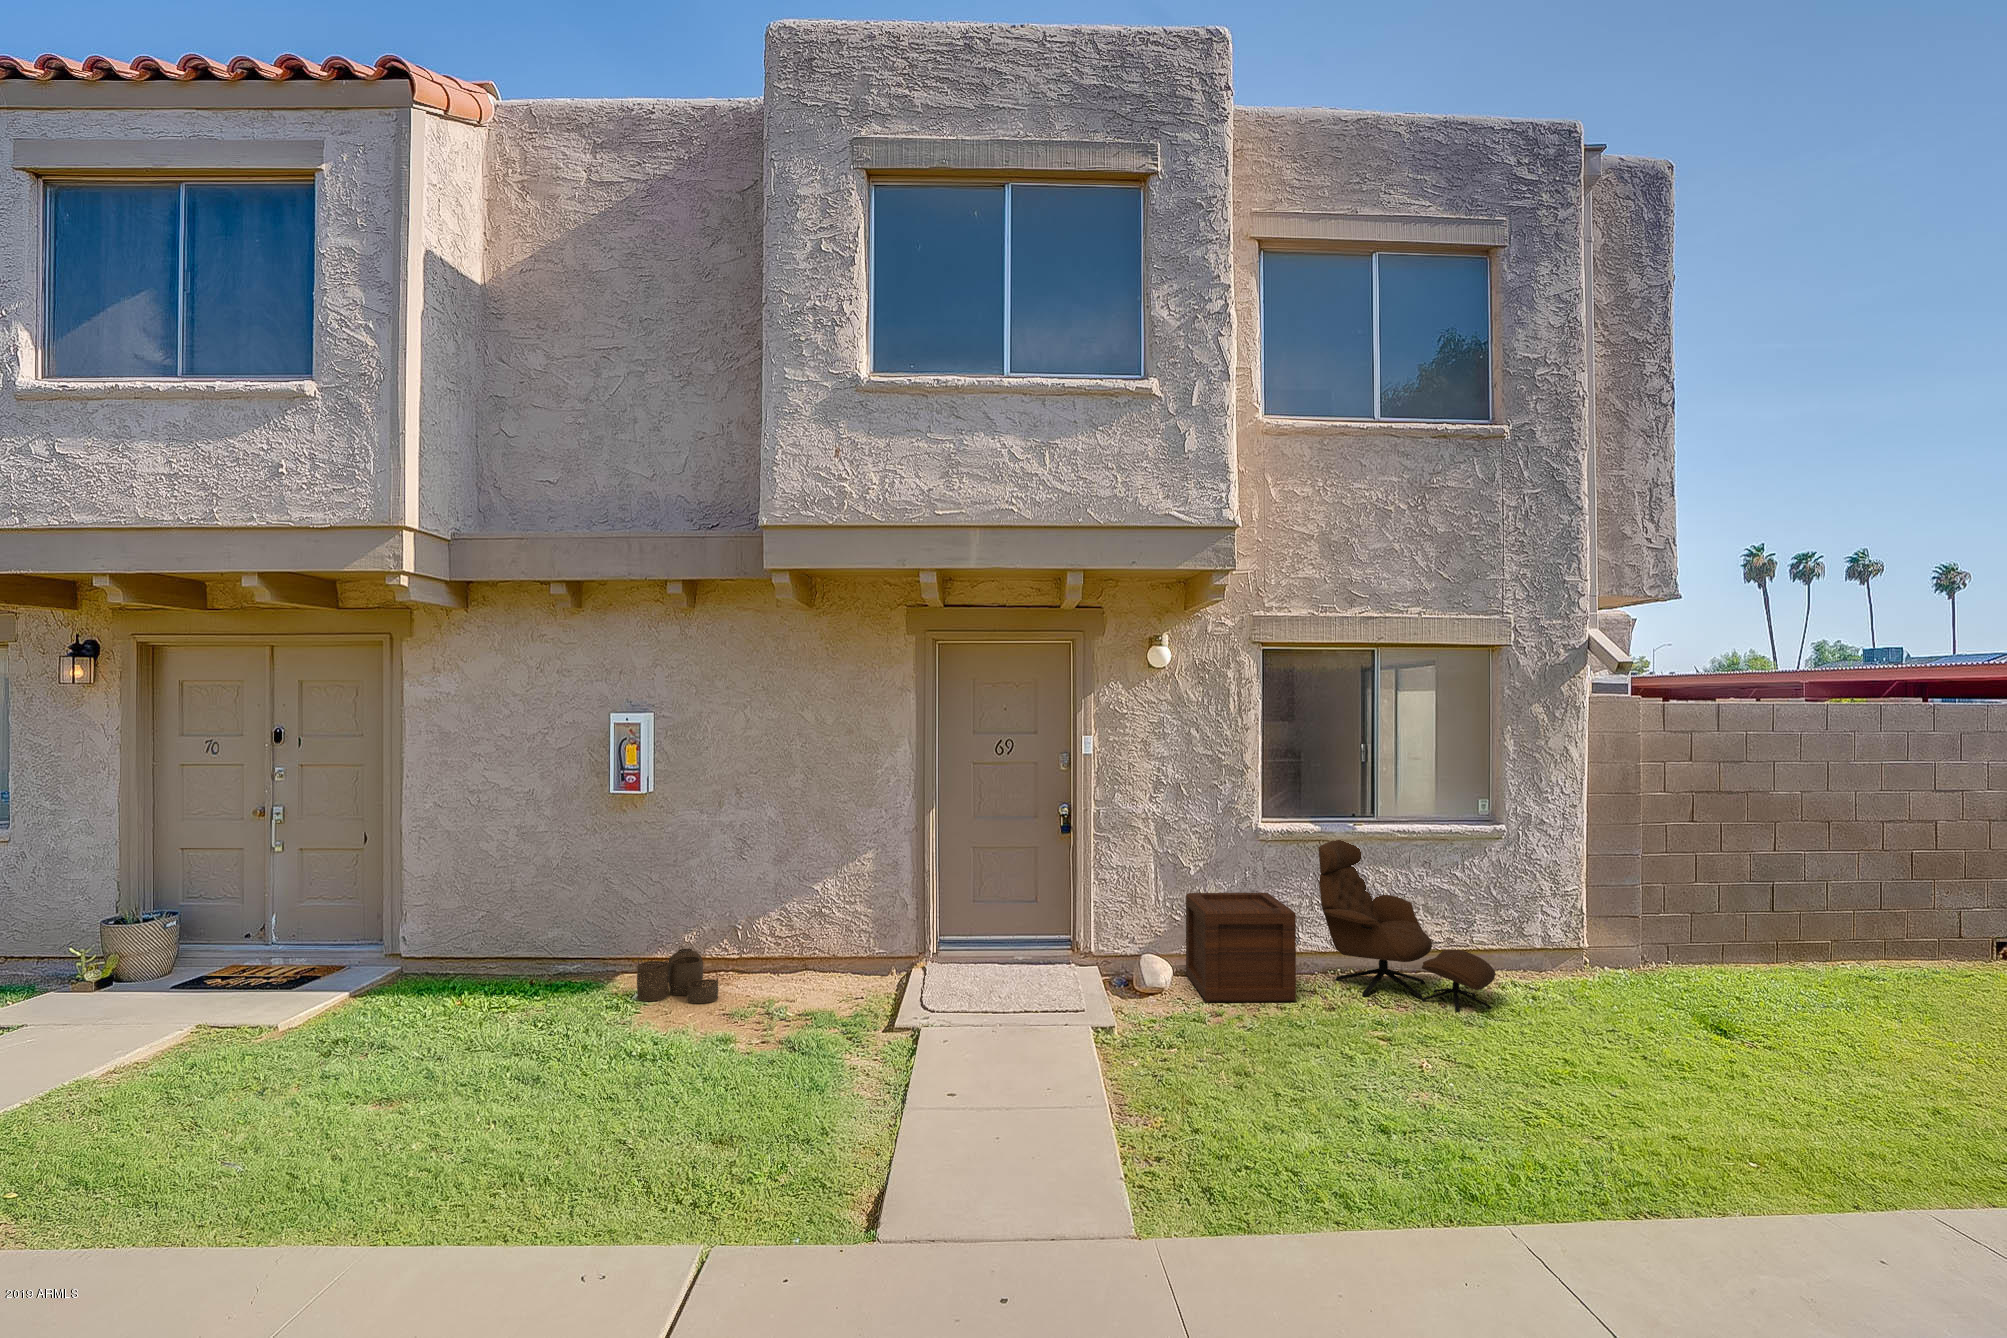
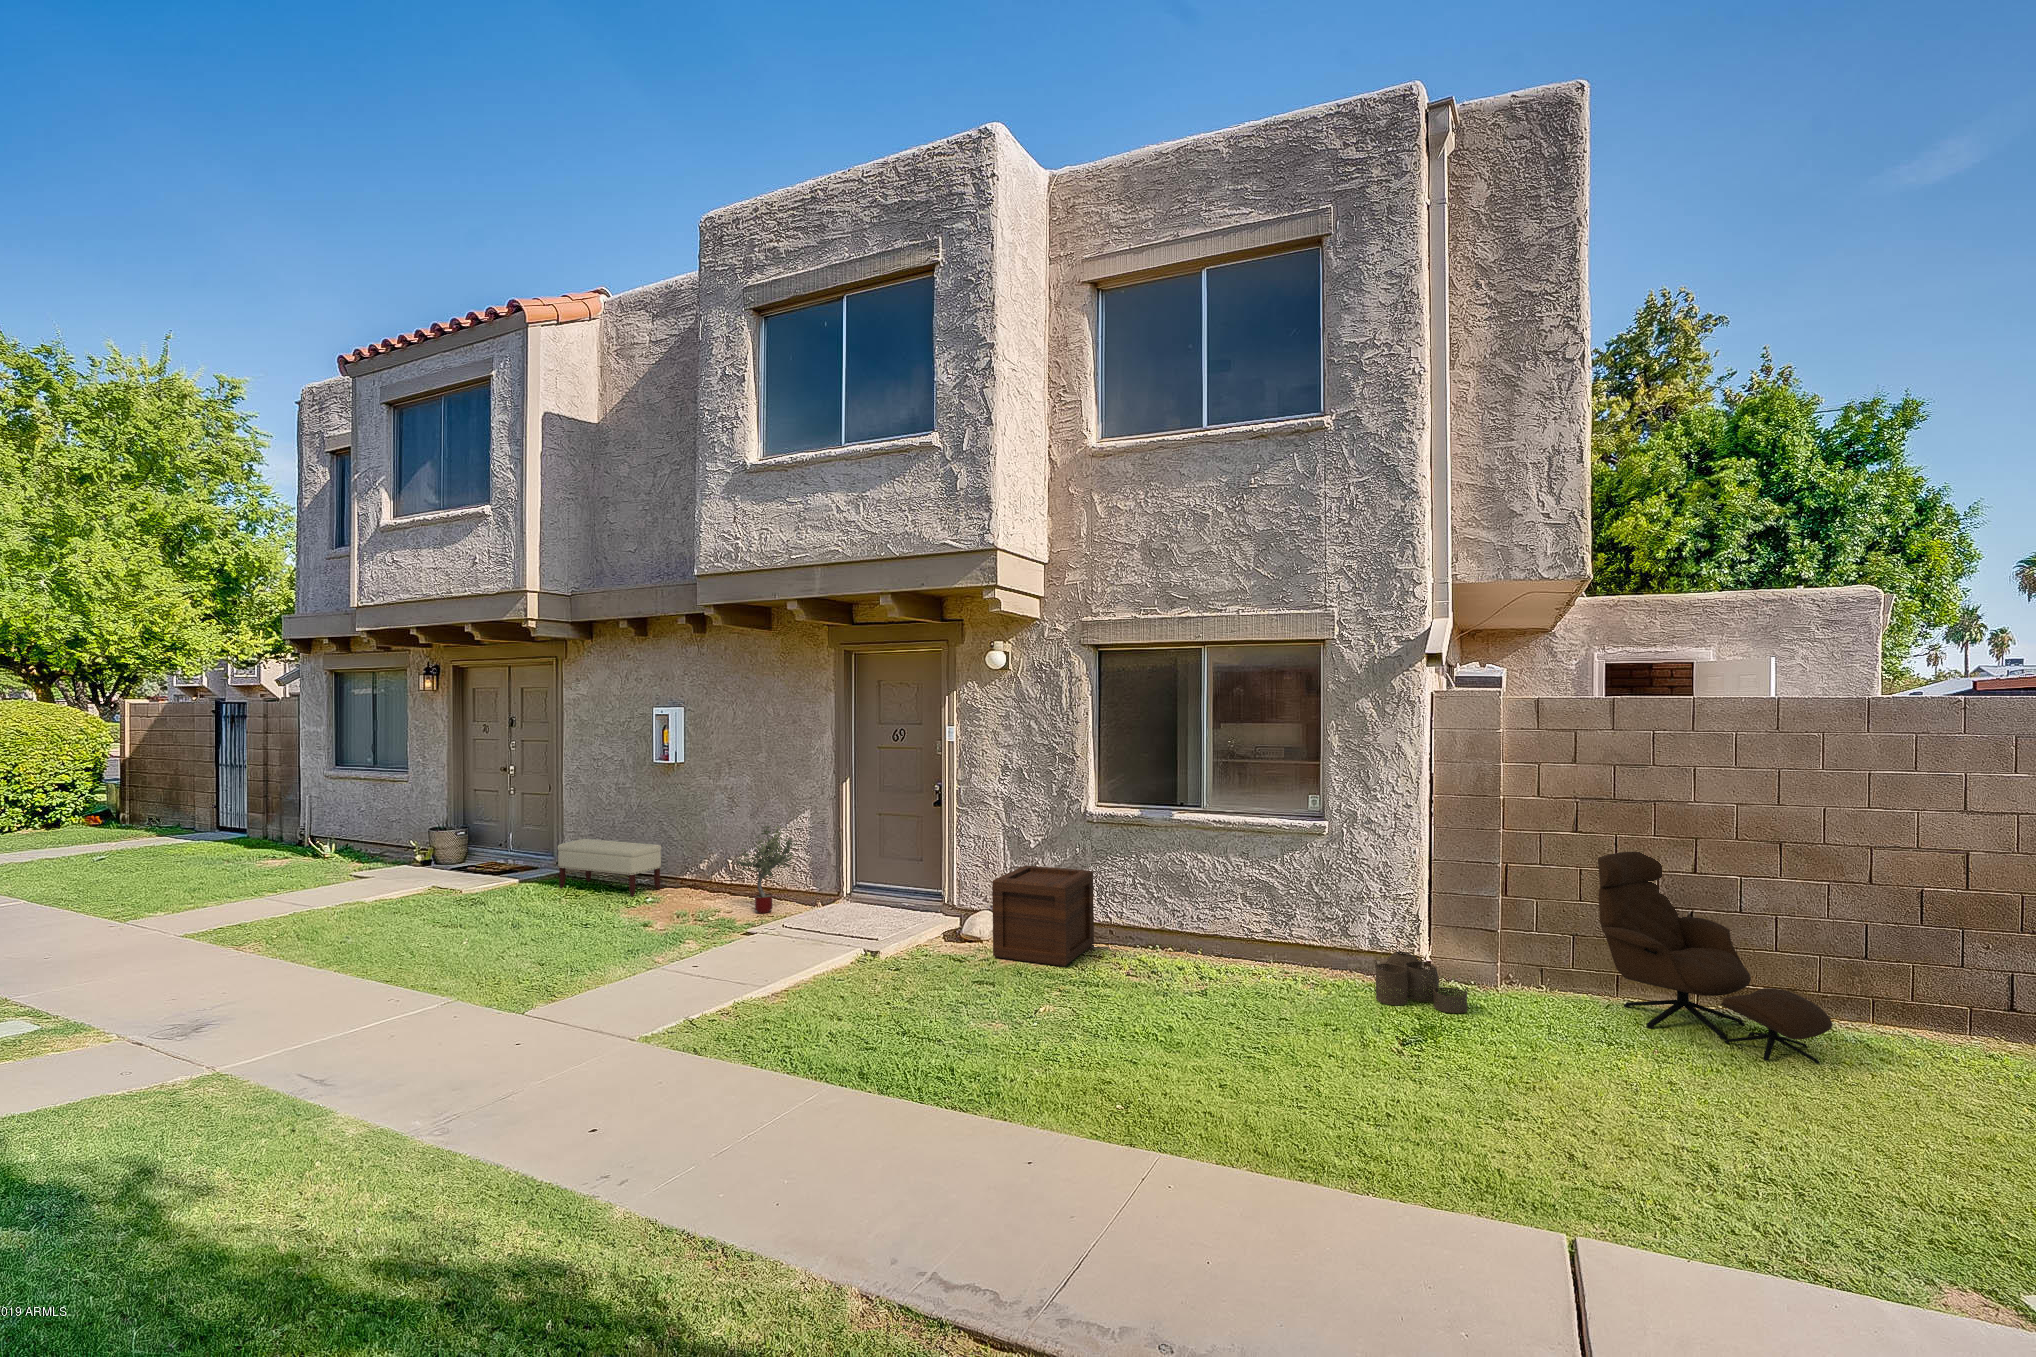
lounge chair: present [1319,840,1496,1011] -> present [1598,852,1832,1064]
potted tree: none [776,868,872,988] -> present [737,825,795,913]
bench: none [431,910,607,991] -> present [558,839,661,897]
woven basket: present [637,946,718,1003] -> present [1374,949,1468,1013]

